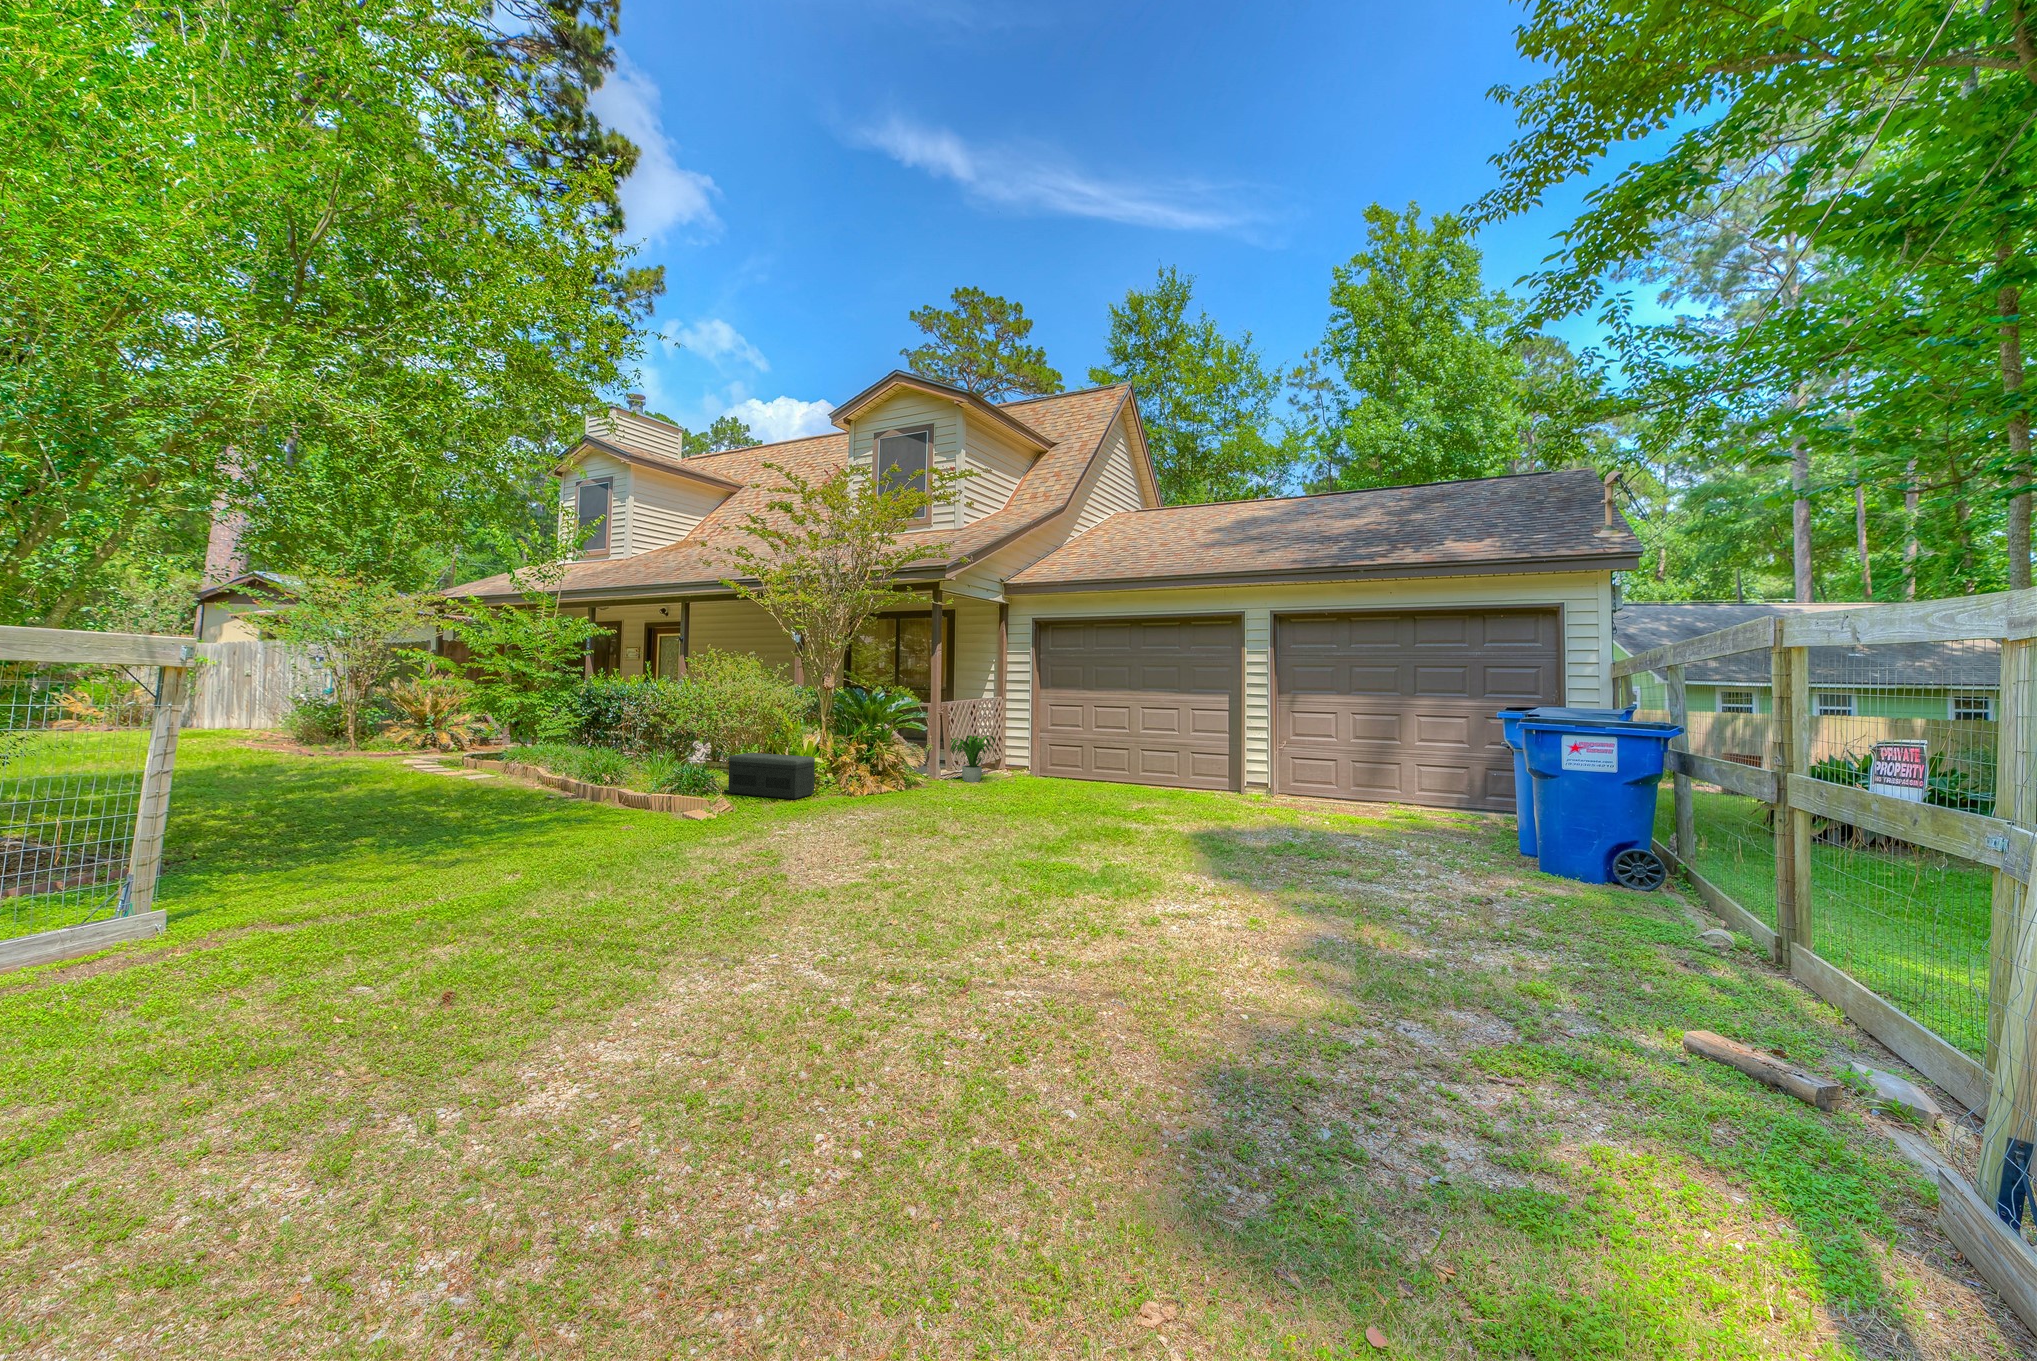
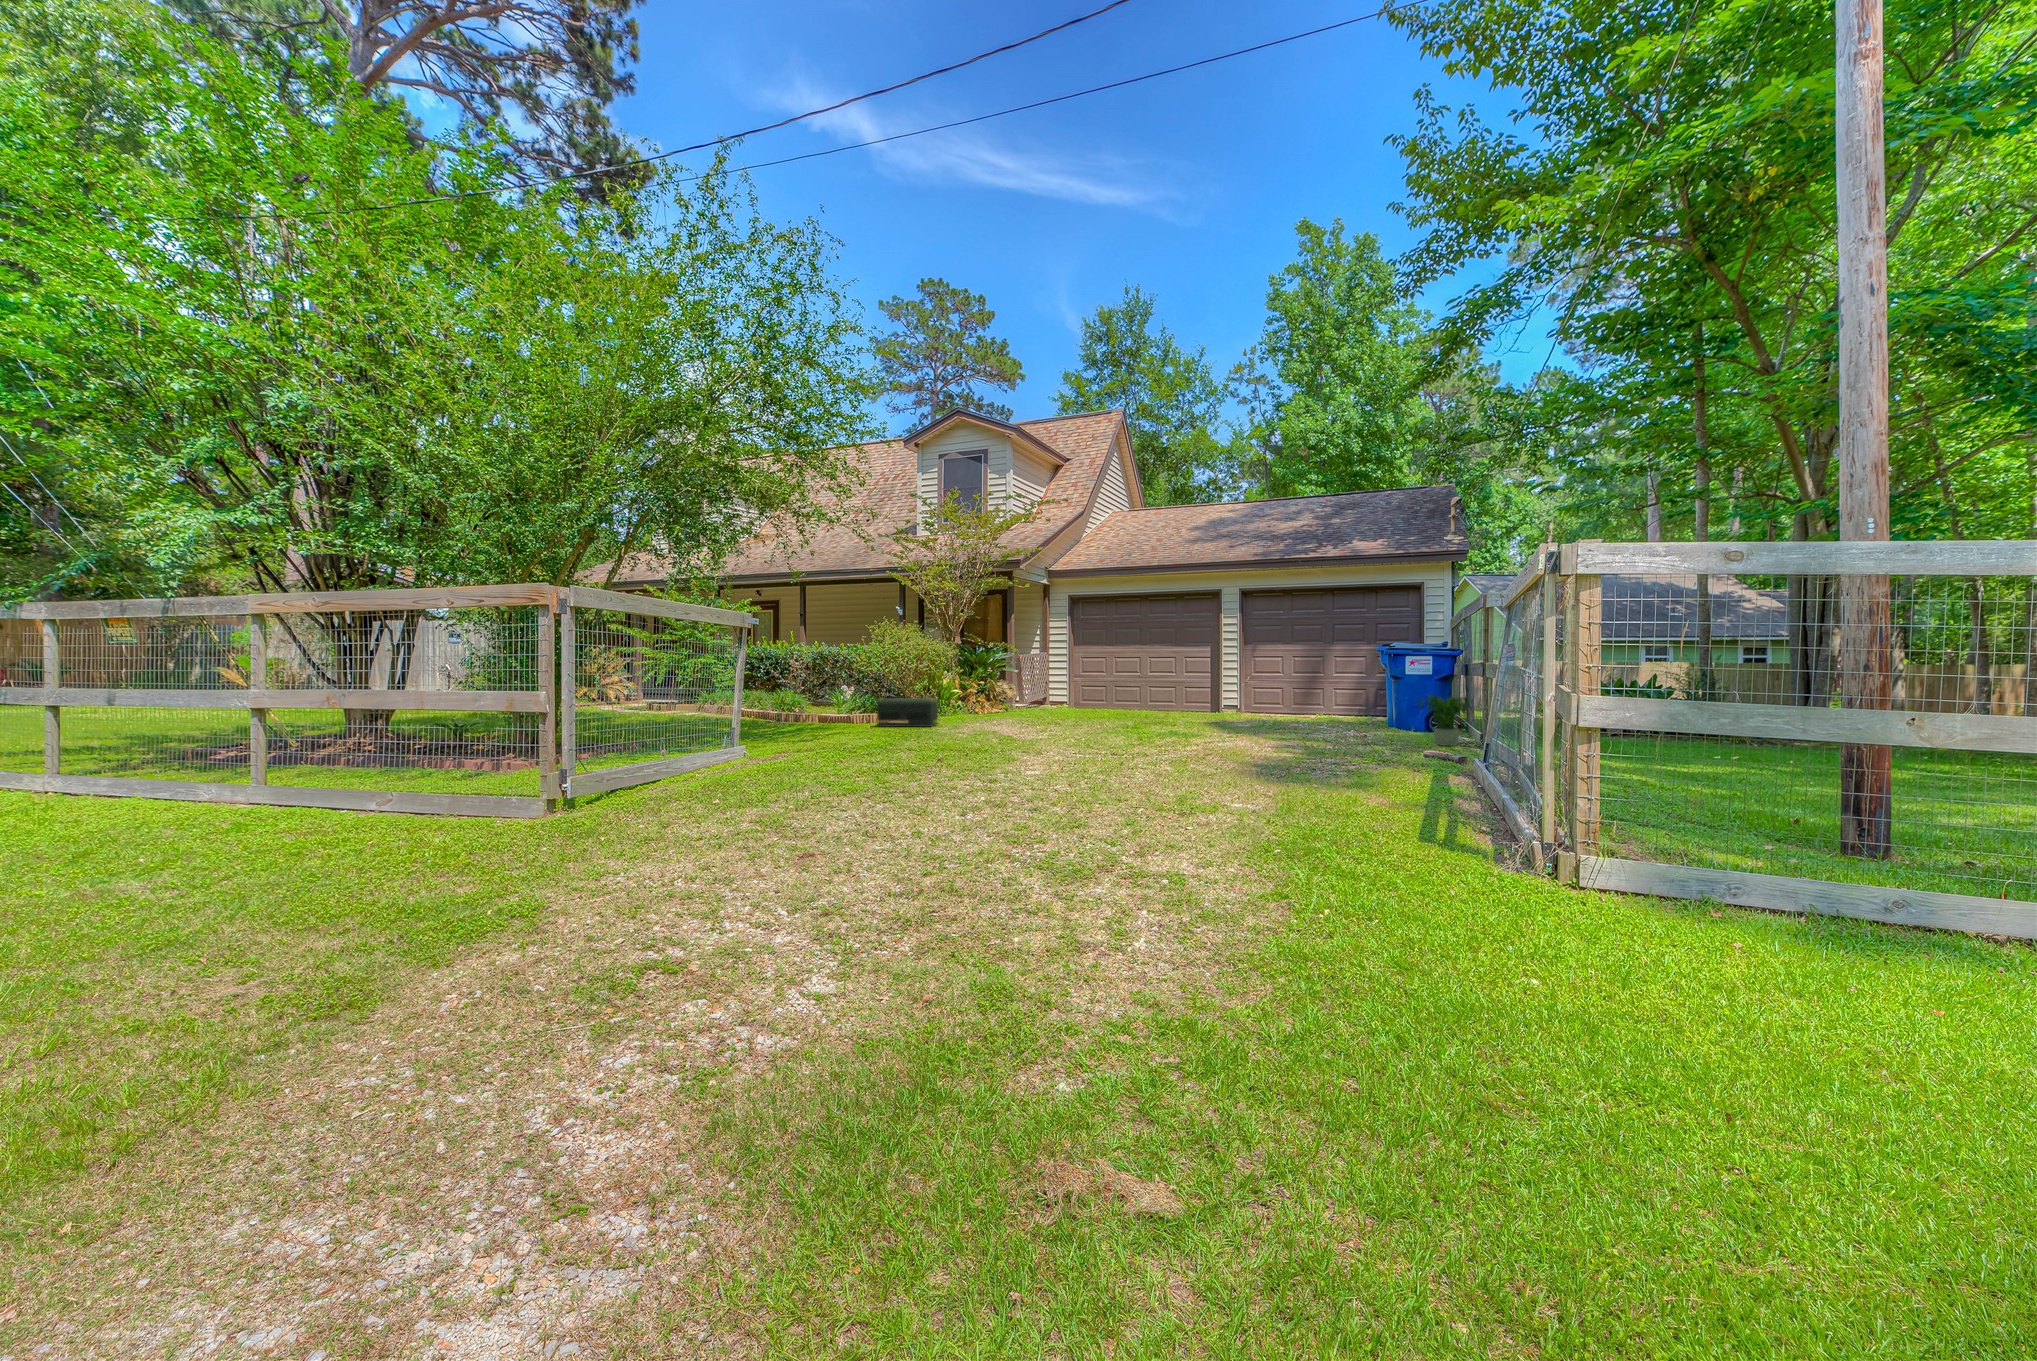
potted plant: present [950,735,995,782] -> present [1419,695,1472,746]

